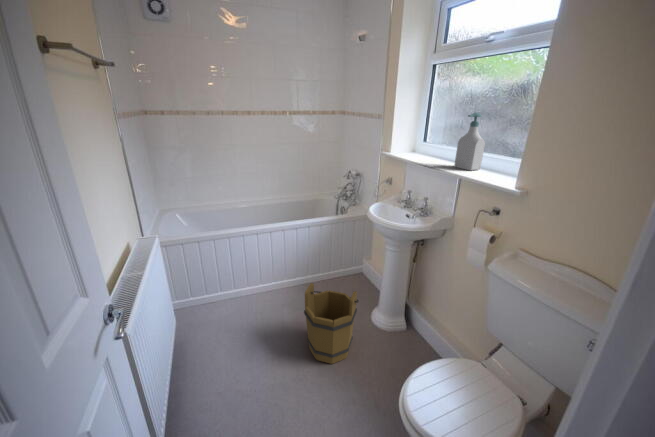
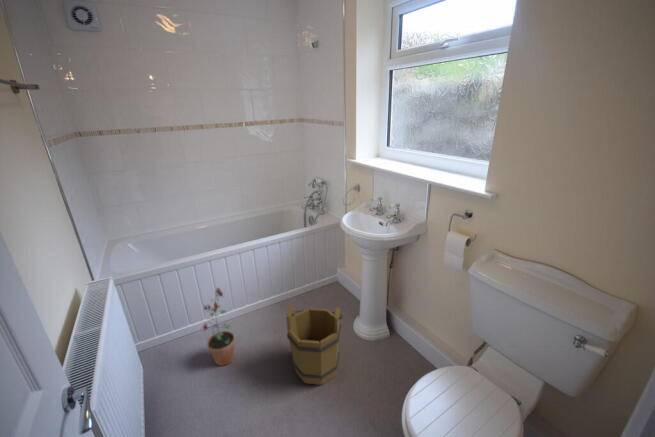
soap bottle: present [454,113,485,170] -> none [422,118,450,175]
potted plant: none [227,260,257,333] -> present [203,288,235,366]

